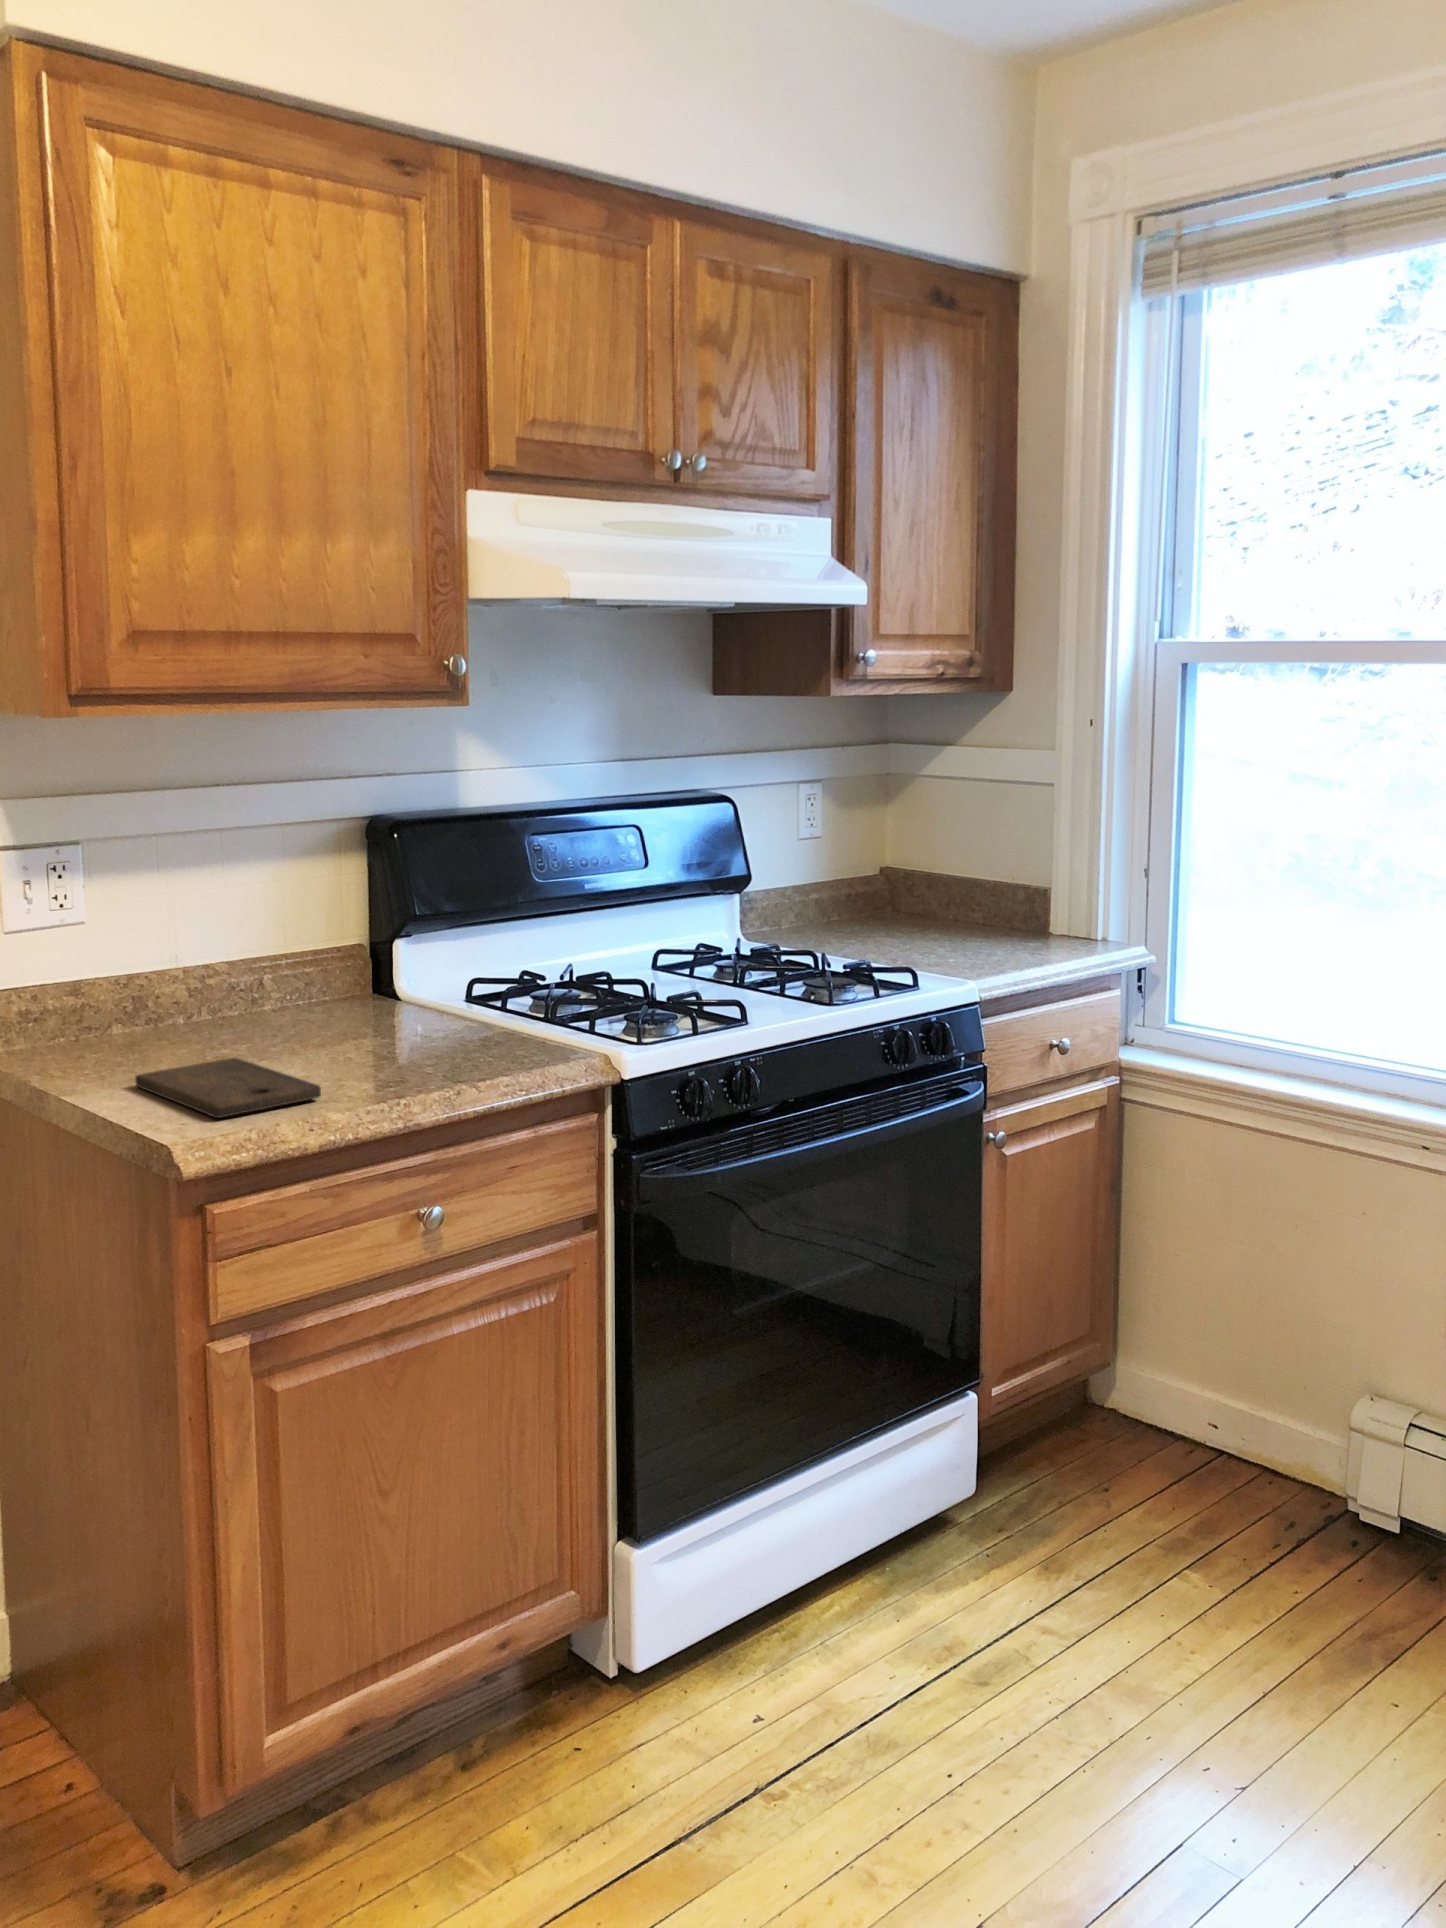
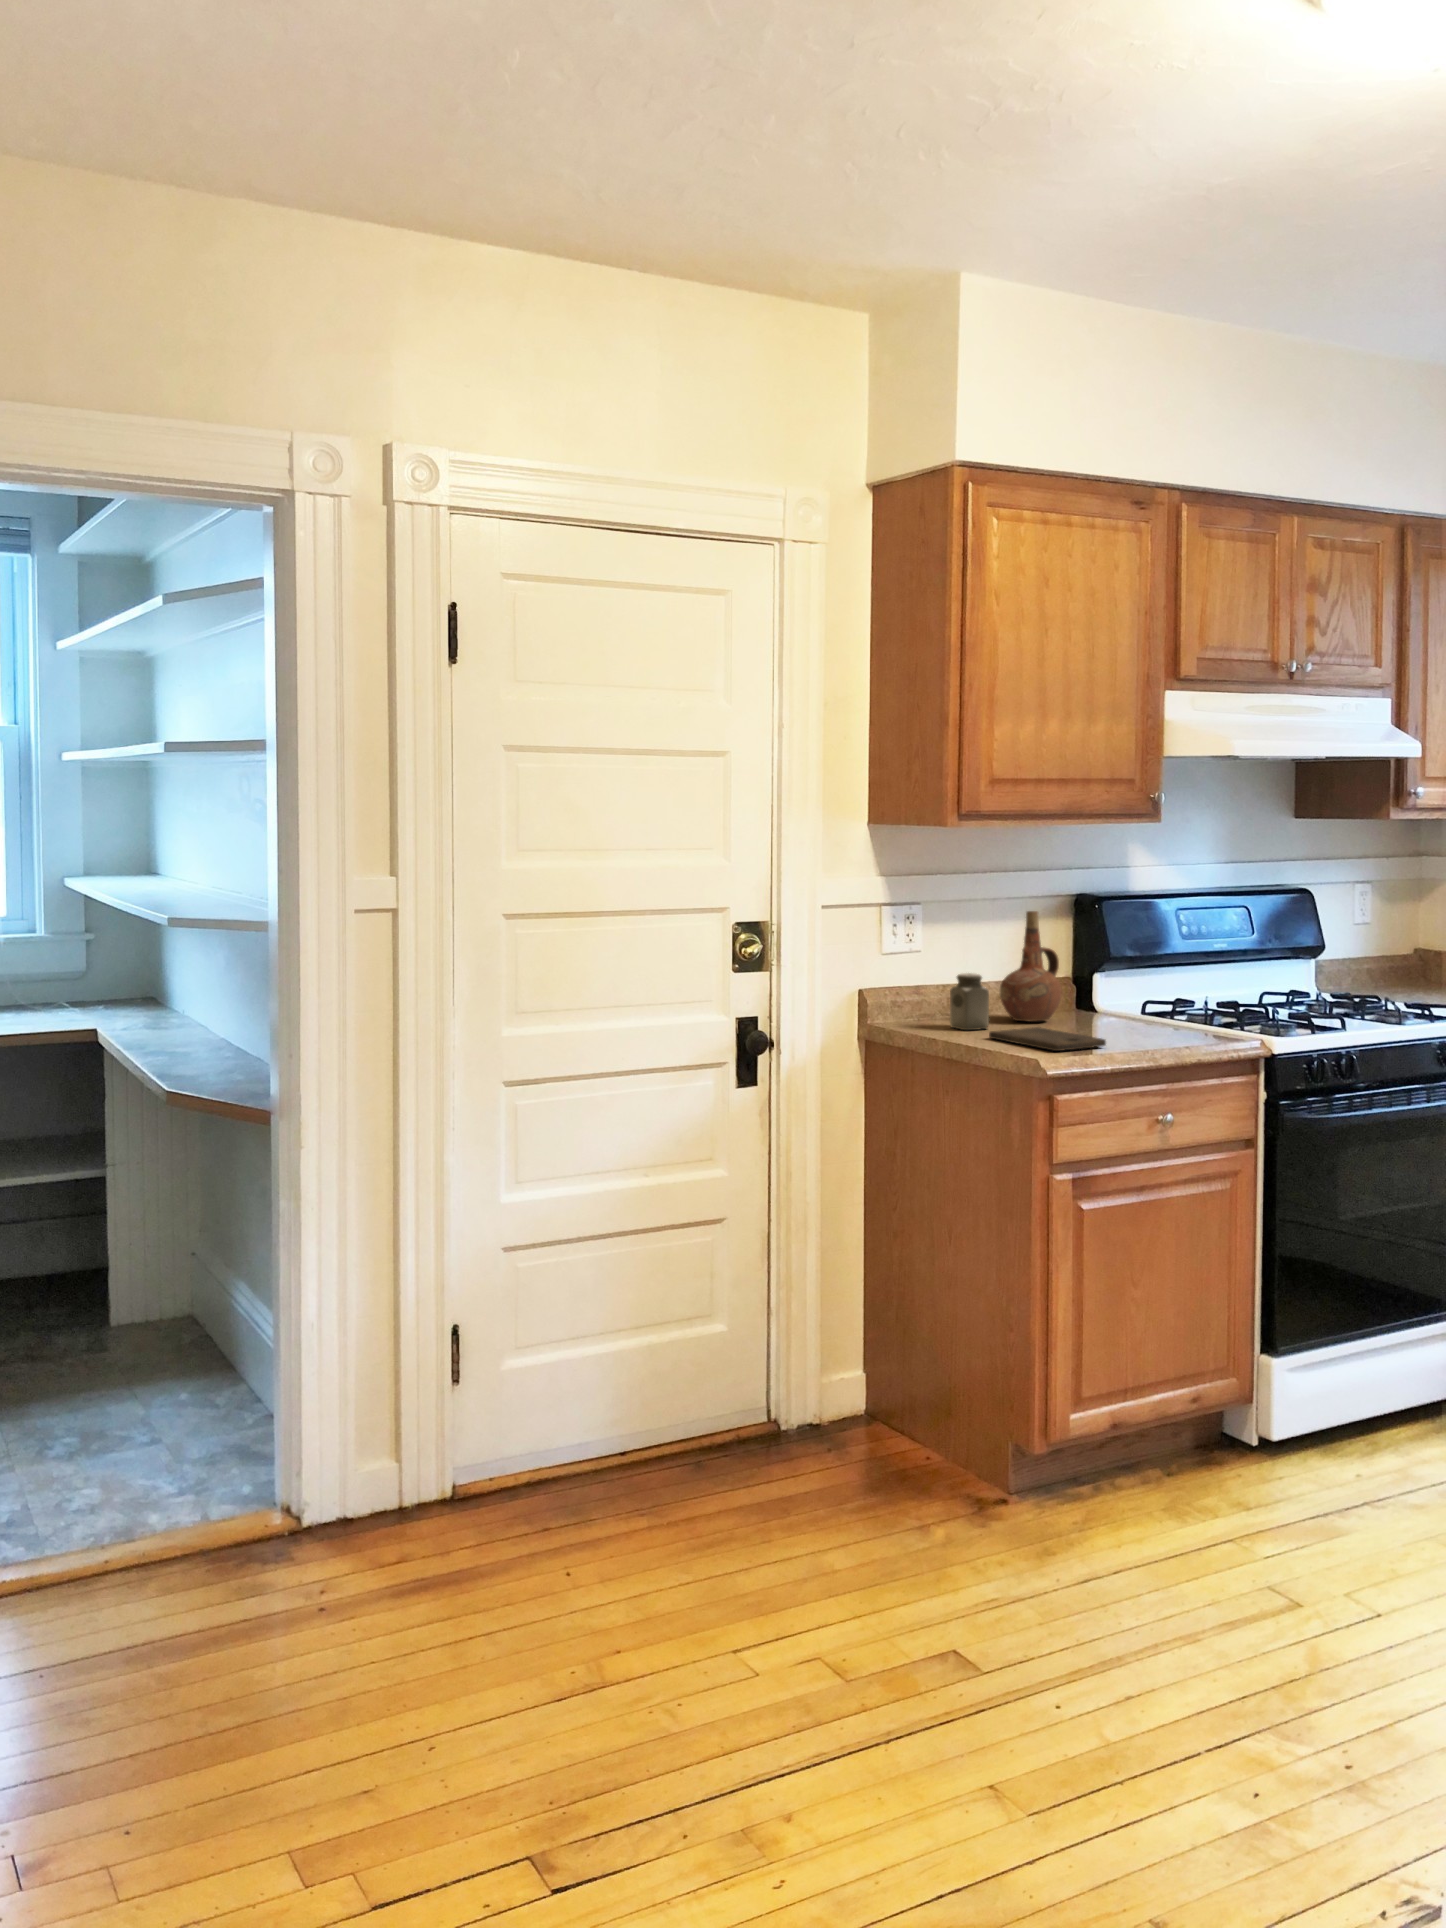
ceramic pitcher: none [203,853,306,1037] -> present [1000,911,1062,1022]
salt shaker: none [95,966,162,1067] -> present [950,973,989,1030]

